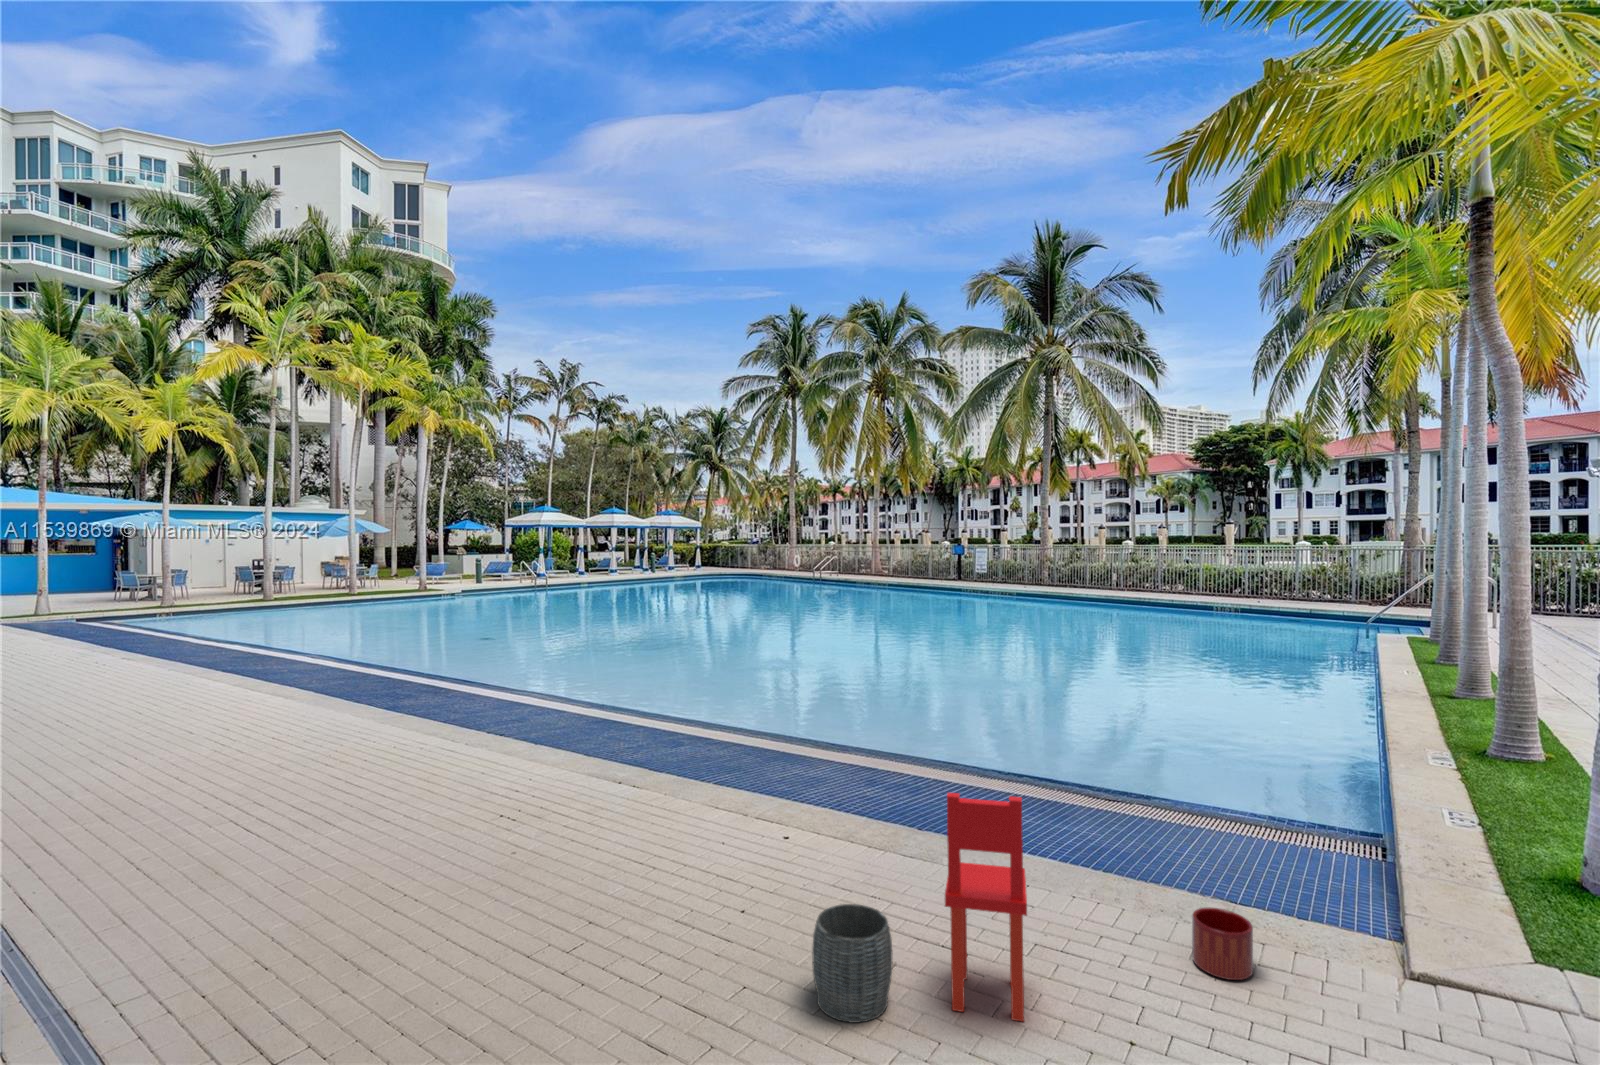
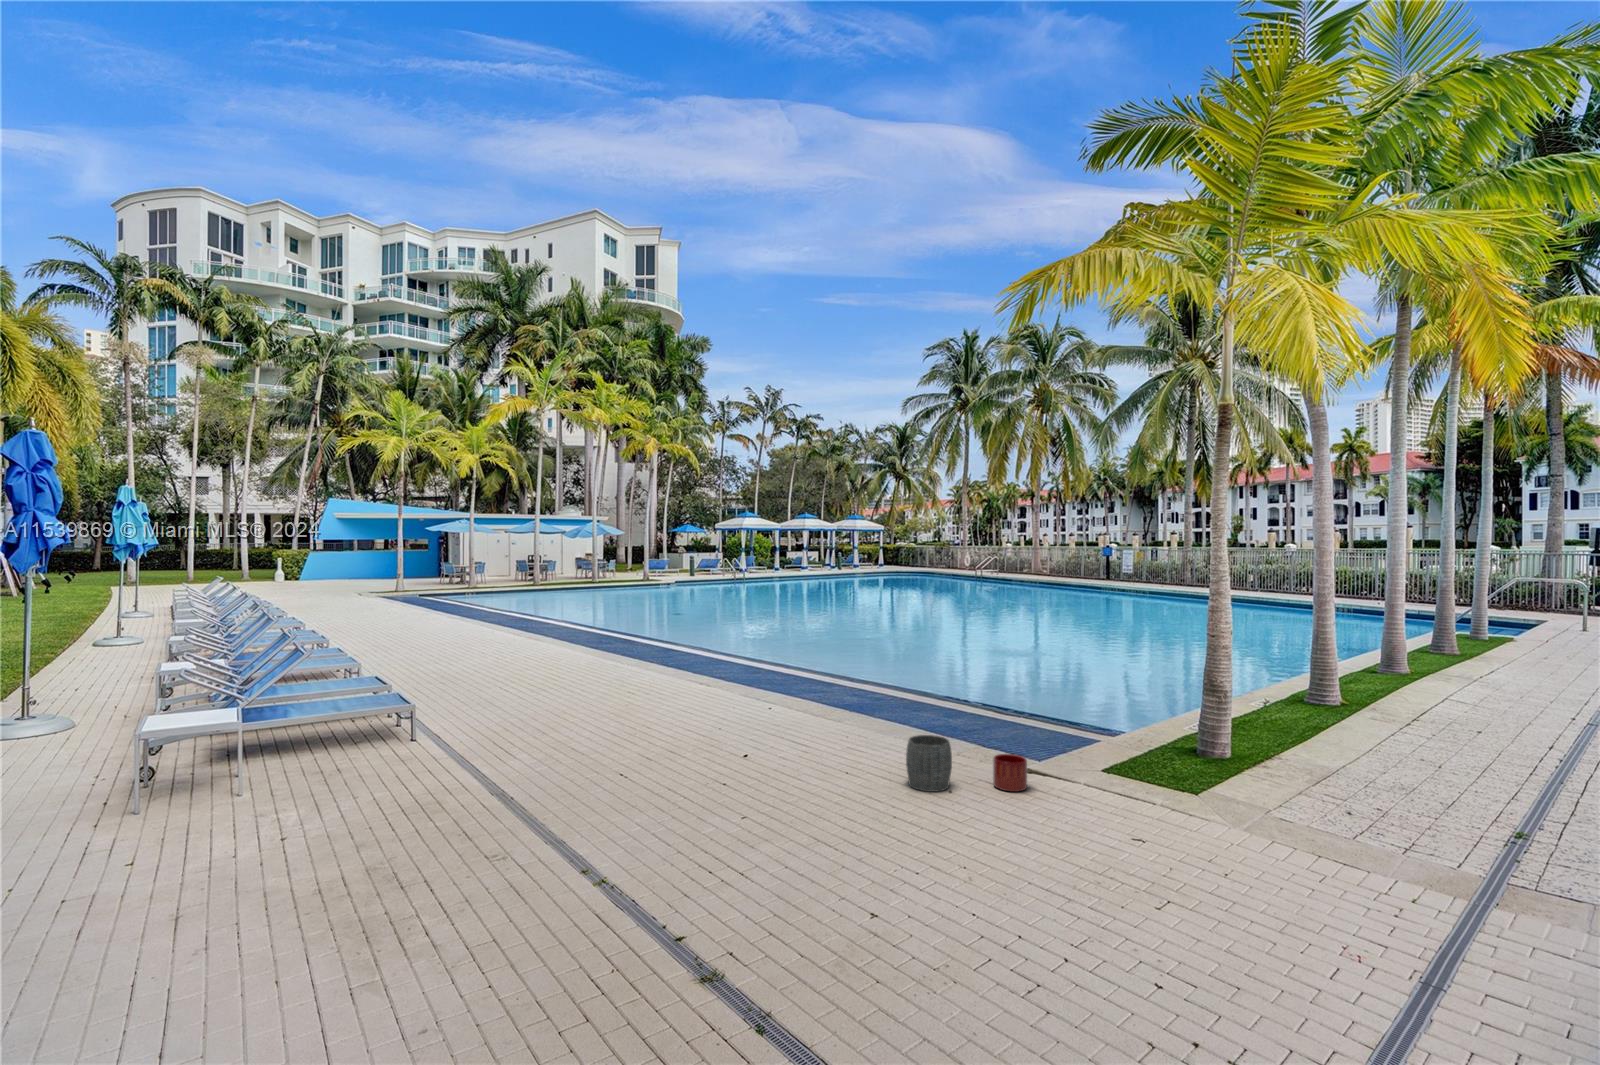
chair: present [945,793,1027,1021] -> none [826,665,884,791]
woven basket: present [812,904,892,1023] -> present [906,735,952,792]

